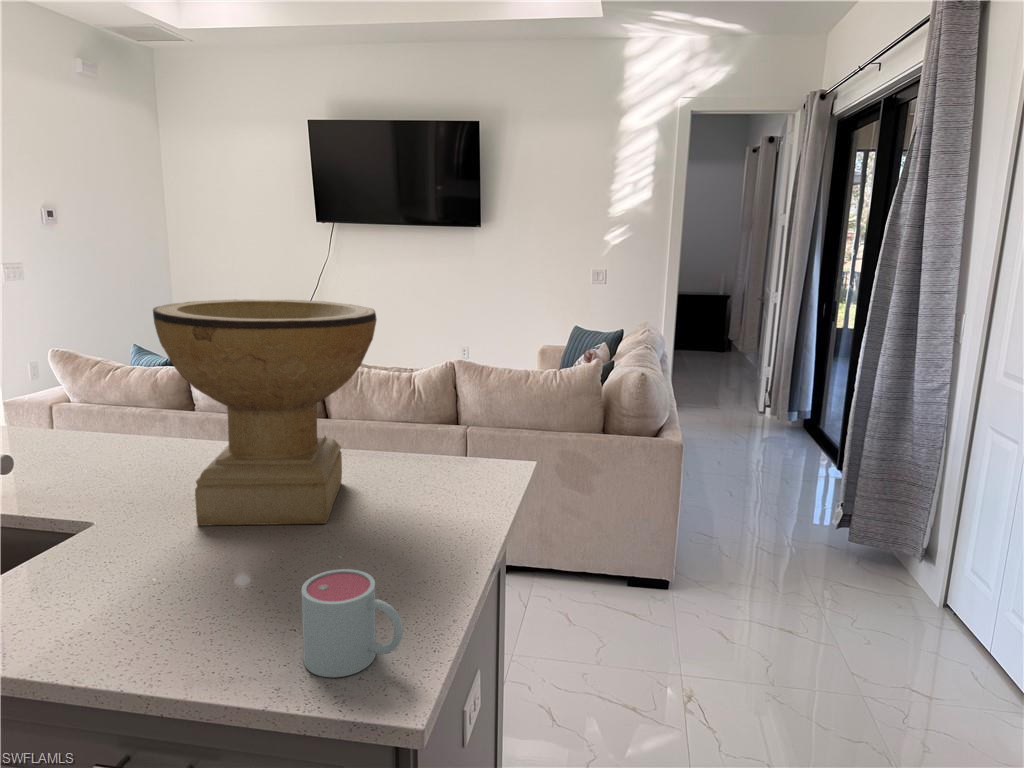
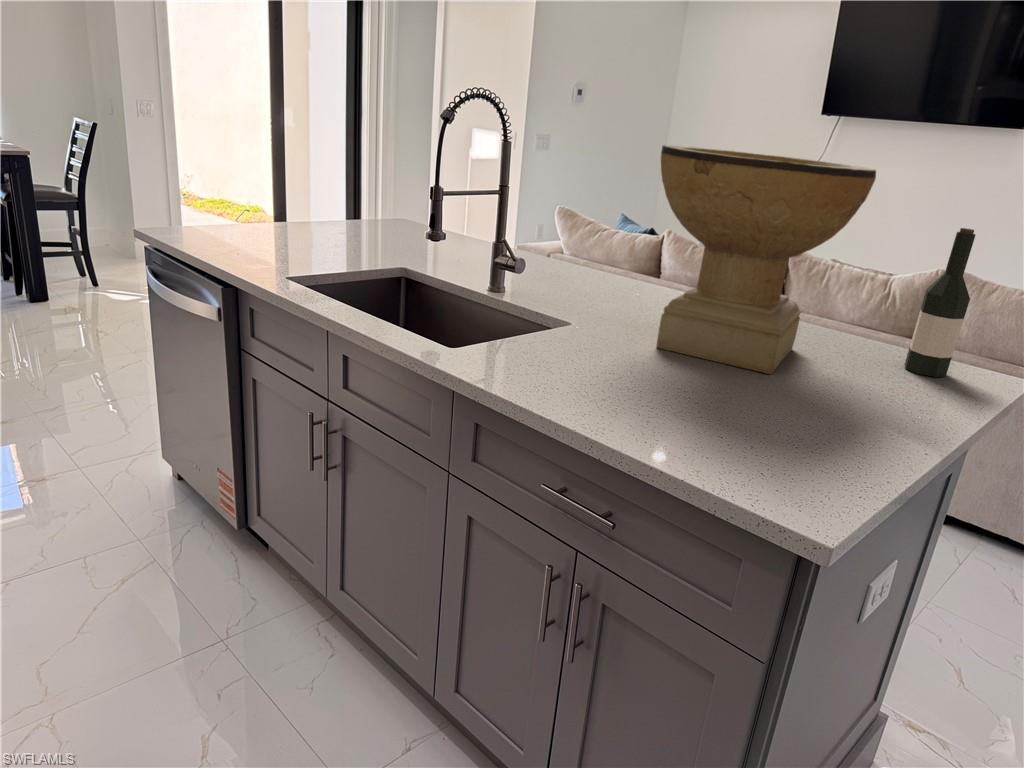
wine bottle: none [441,347,477,479] -> present [905,228,975,377]
mug: present [301,569,403,677] -> none [732,388,834,482]

